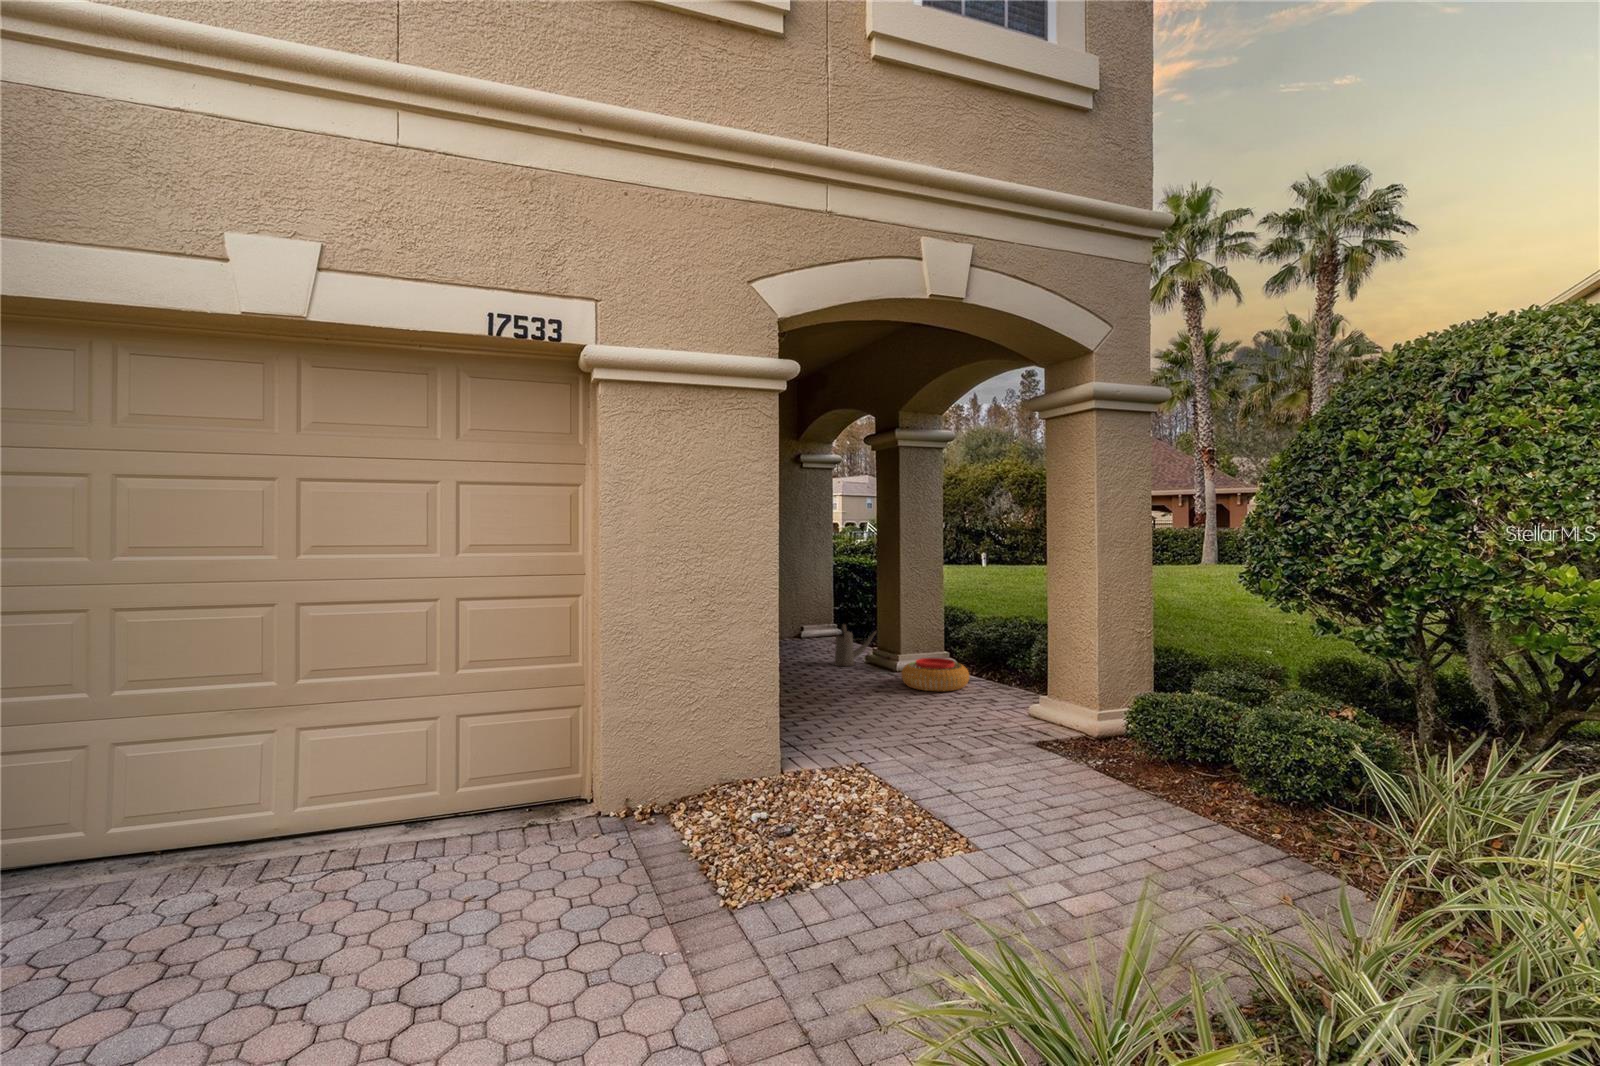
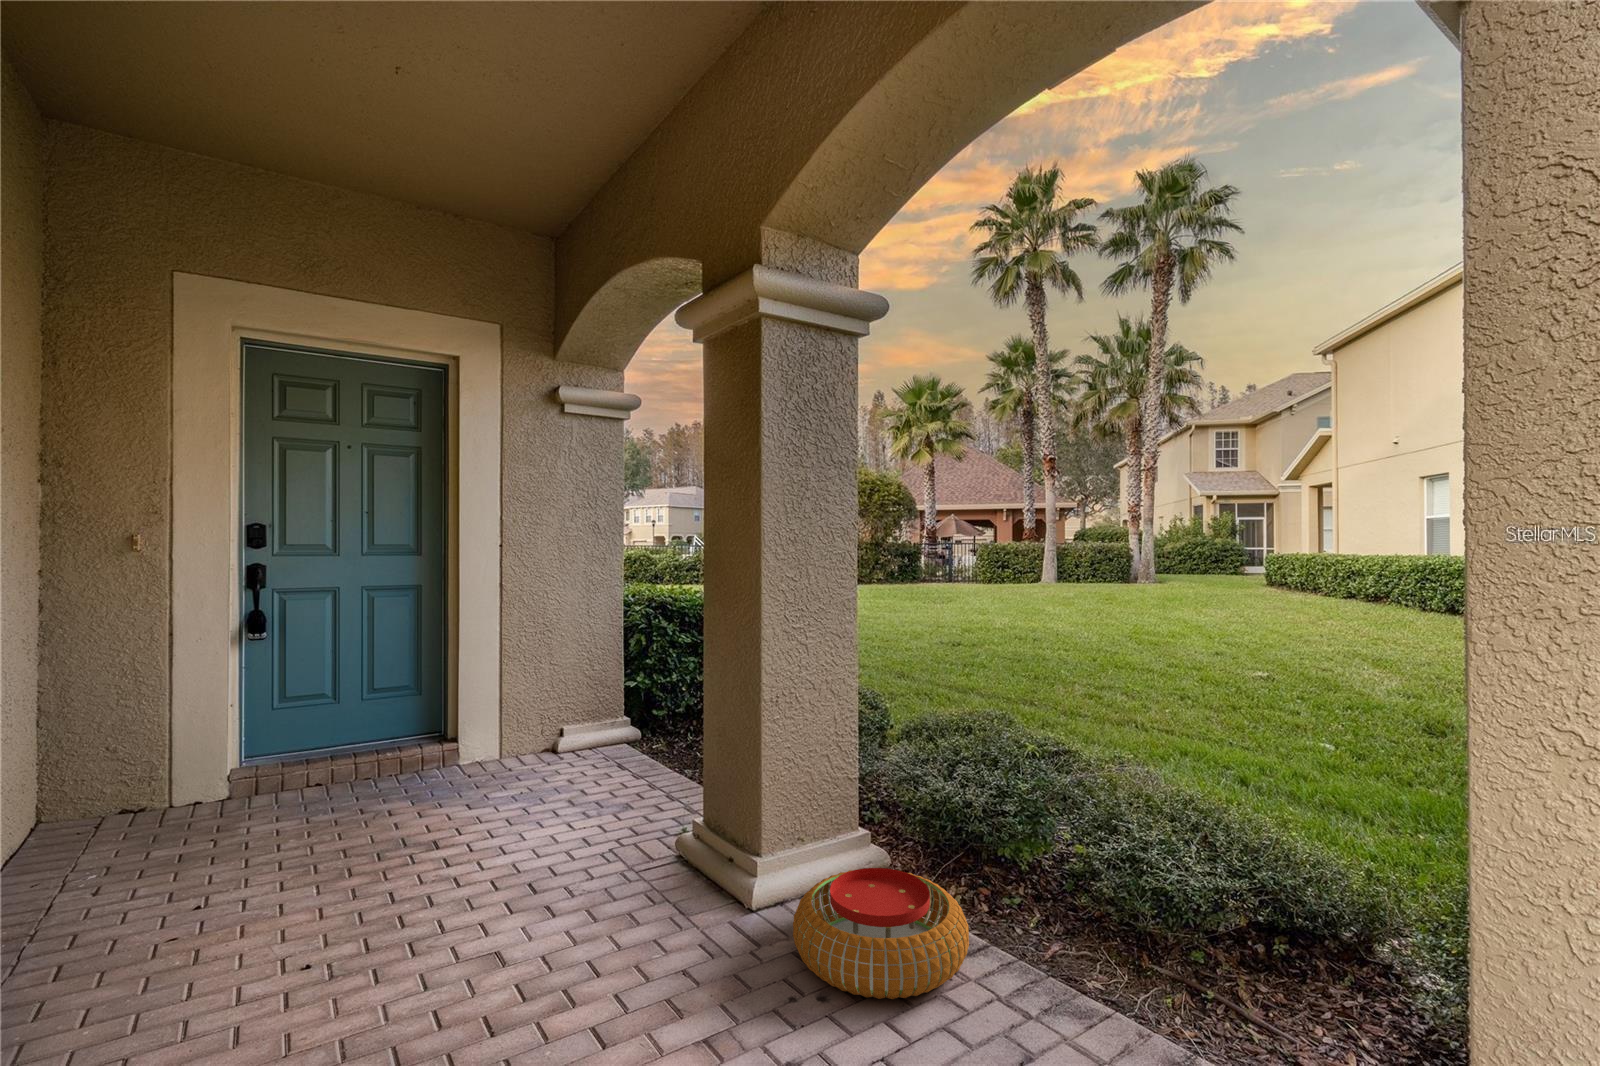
watering can: present [831,624,877,667] -> none [601,766,716,872]

